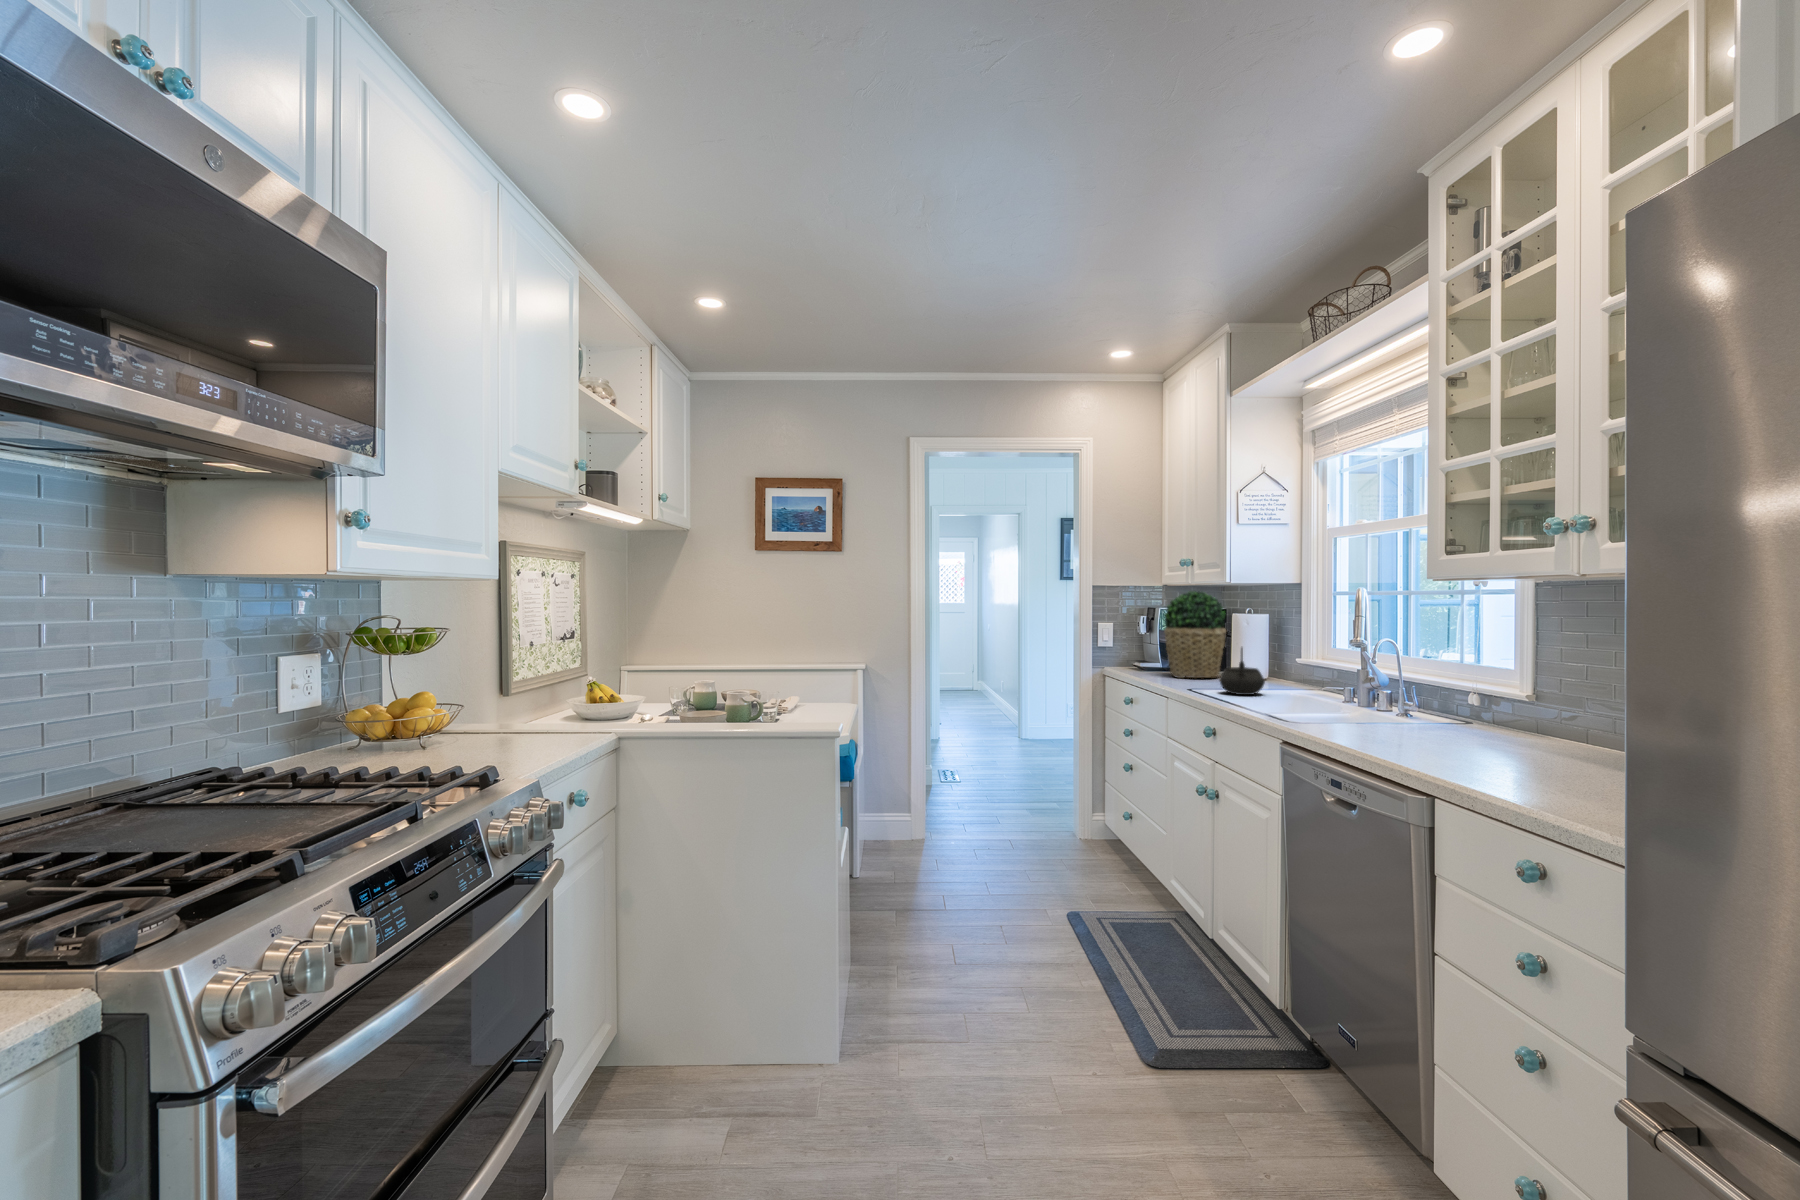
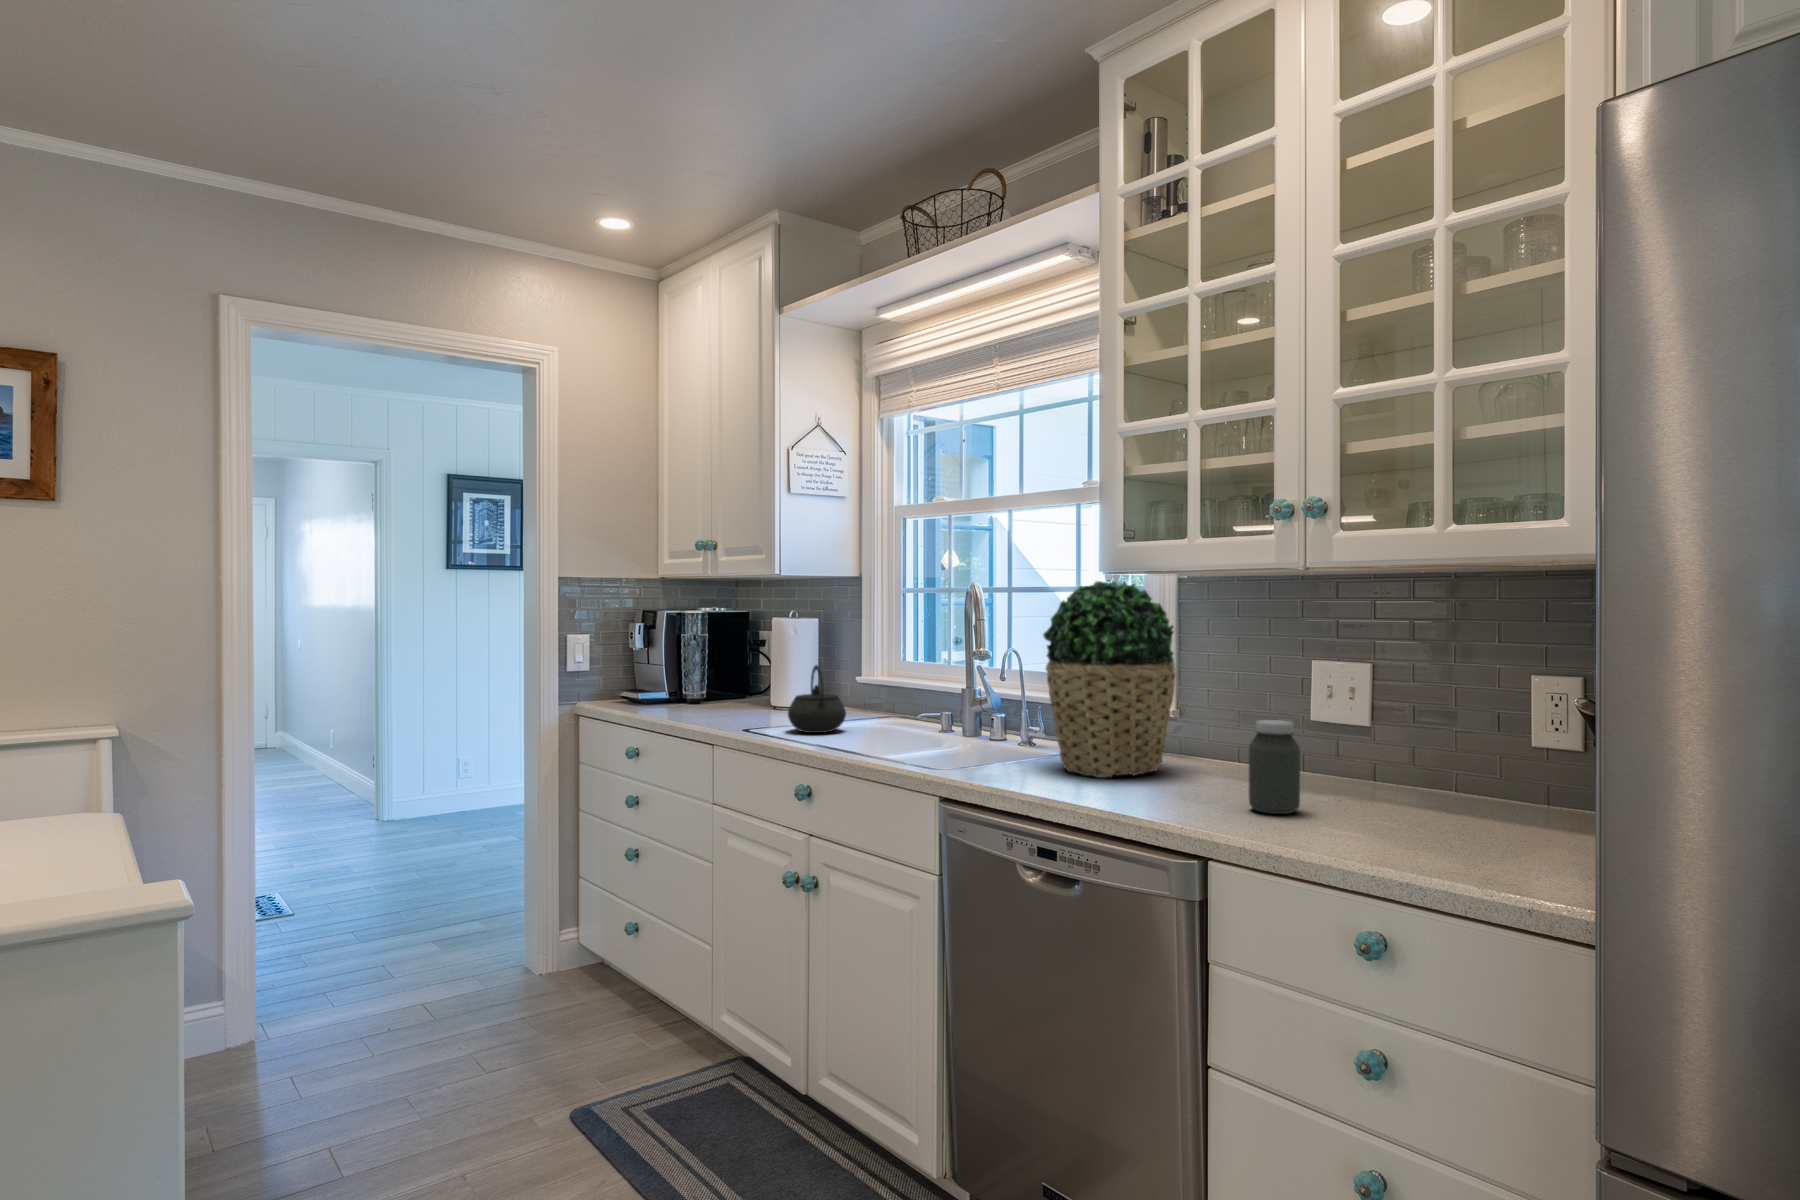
potted plant: present [1164,591,1226,678] -> present [1043,581,1176,777]
jar: none [1512,700,1563,778] -> present [1249,720,1300,814]

